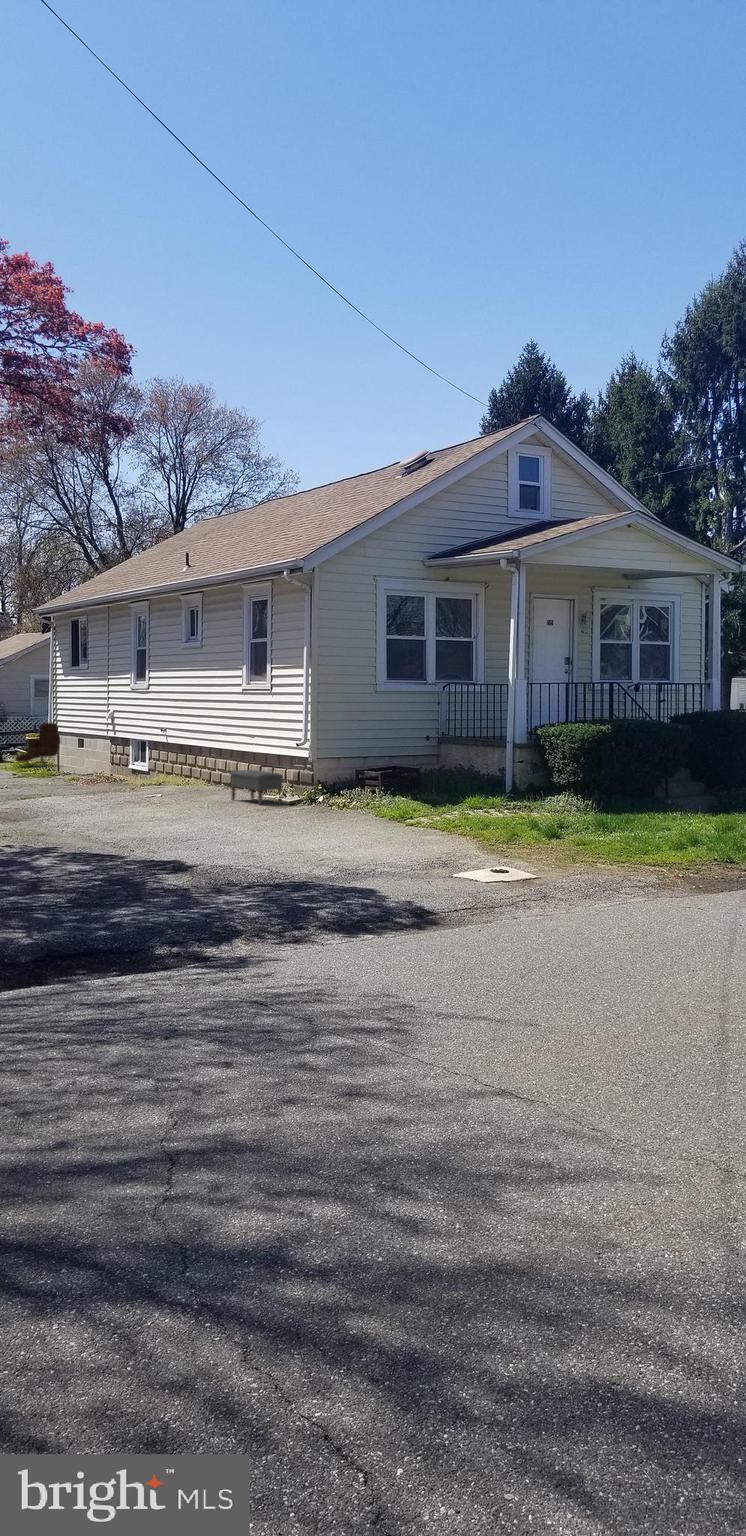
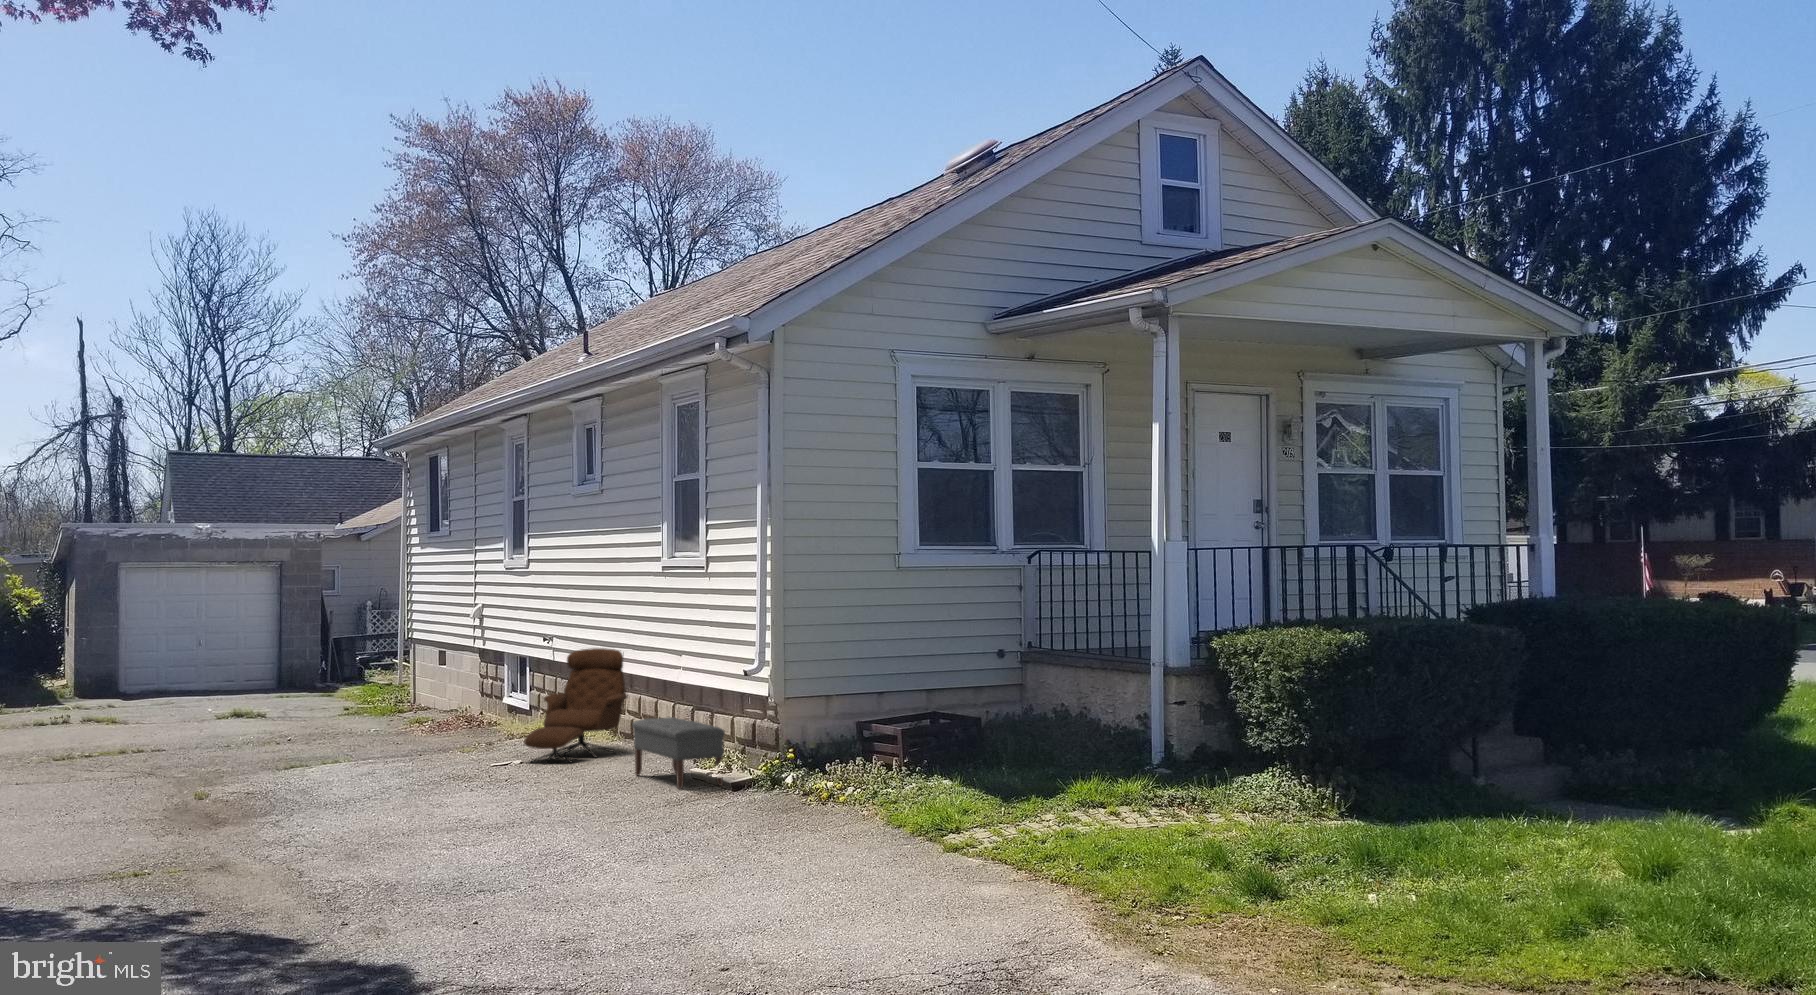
lounge chair: present [15,723,61,767] -> present [524,648,627,764]

